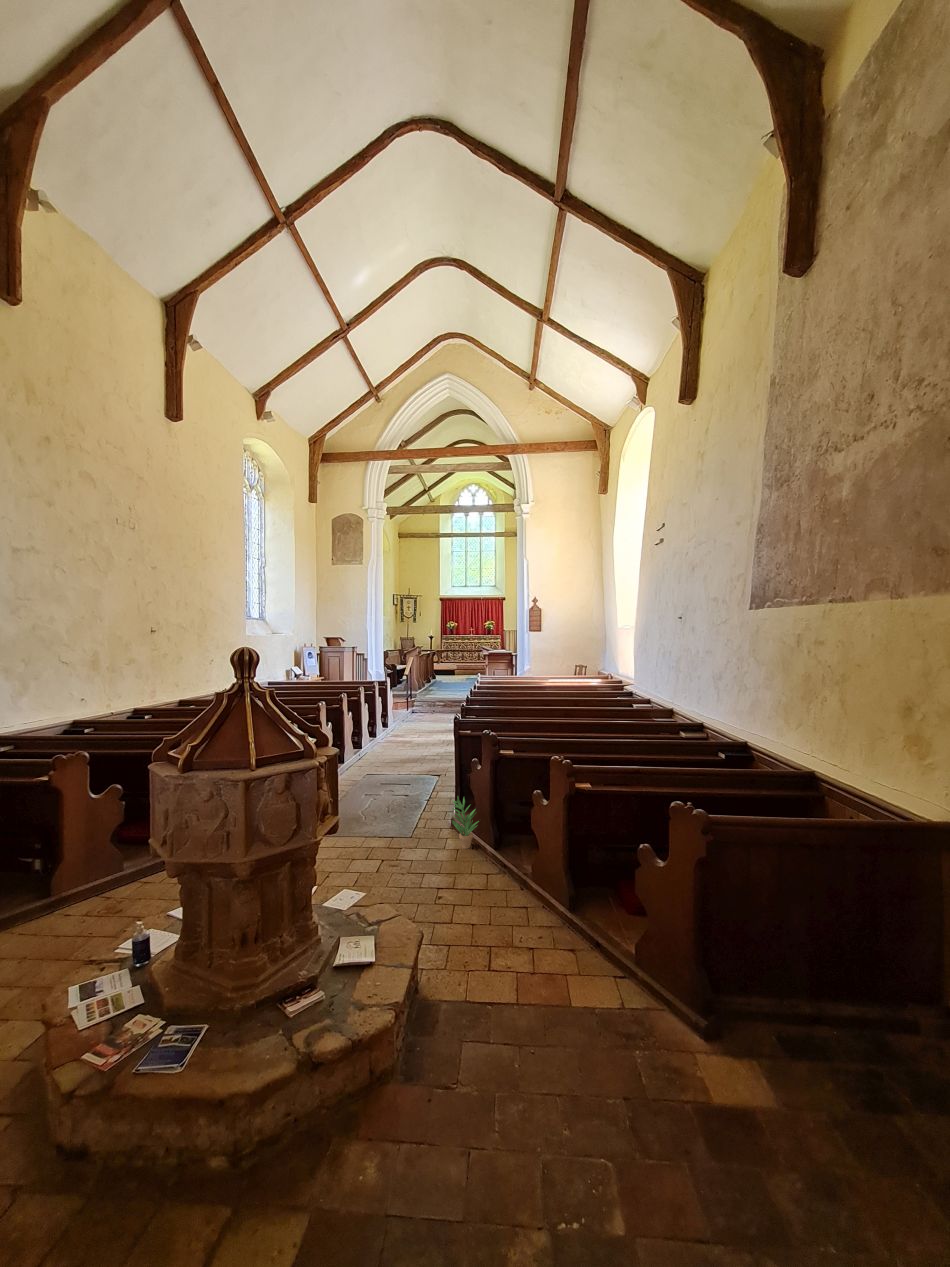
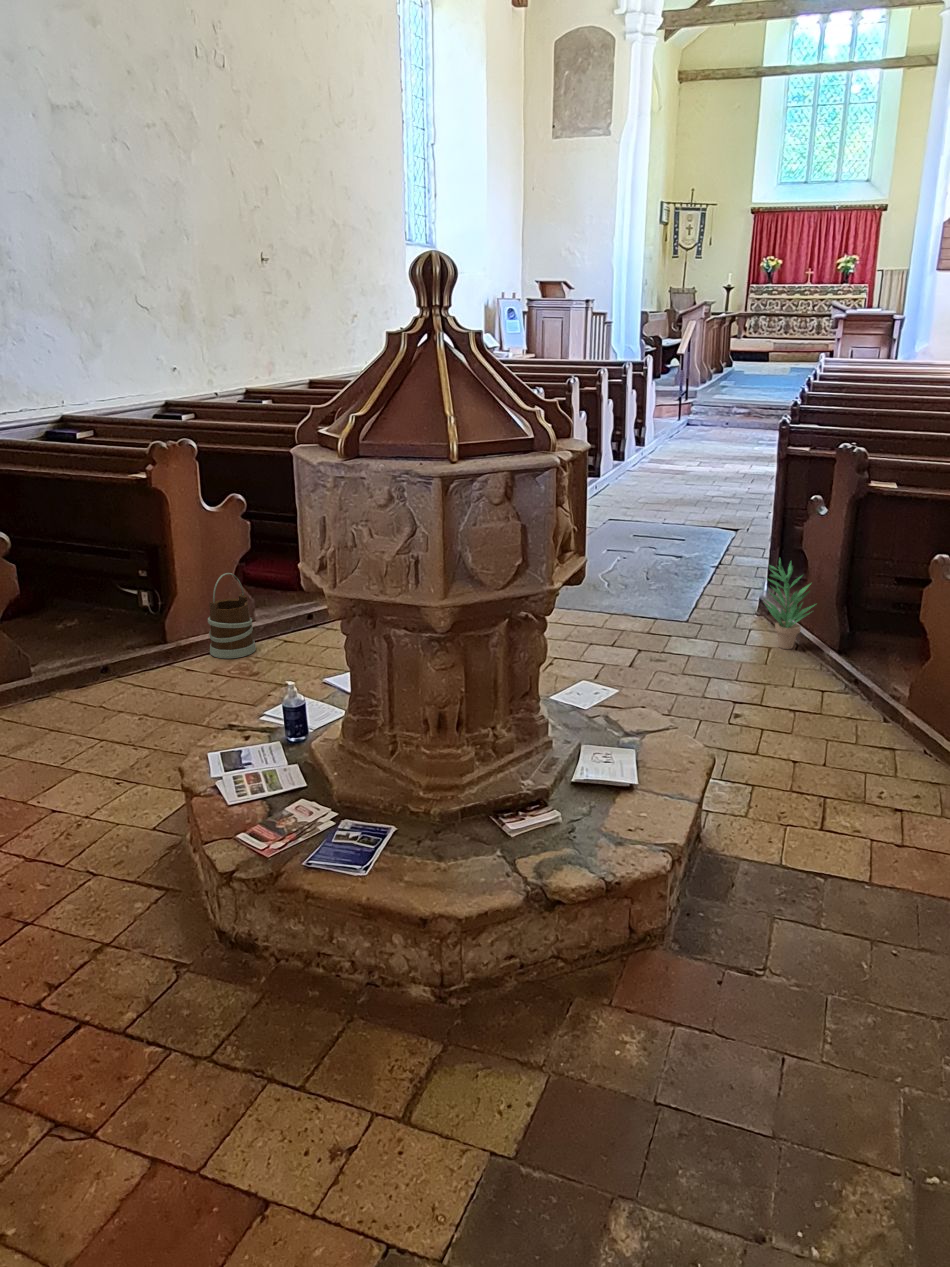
wooden bucket: none [82,840,120,903] -> present [208,573,256,658]

